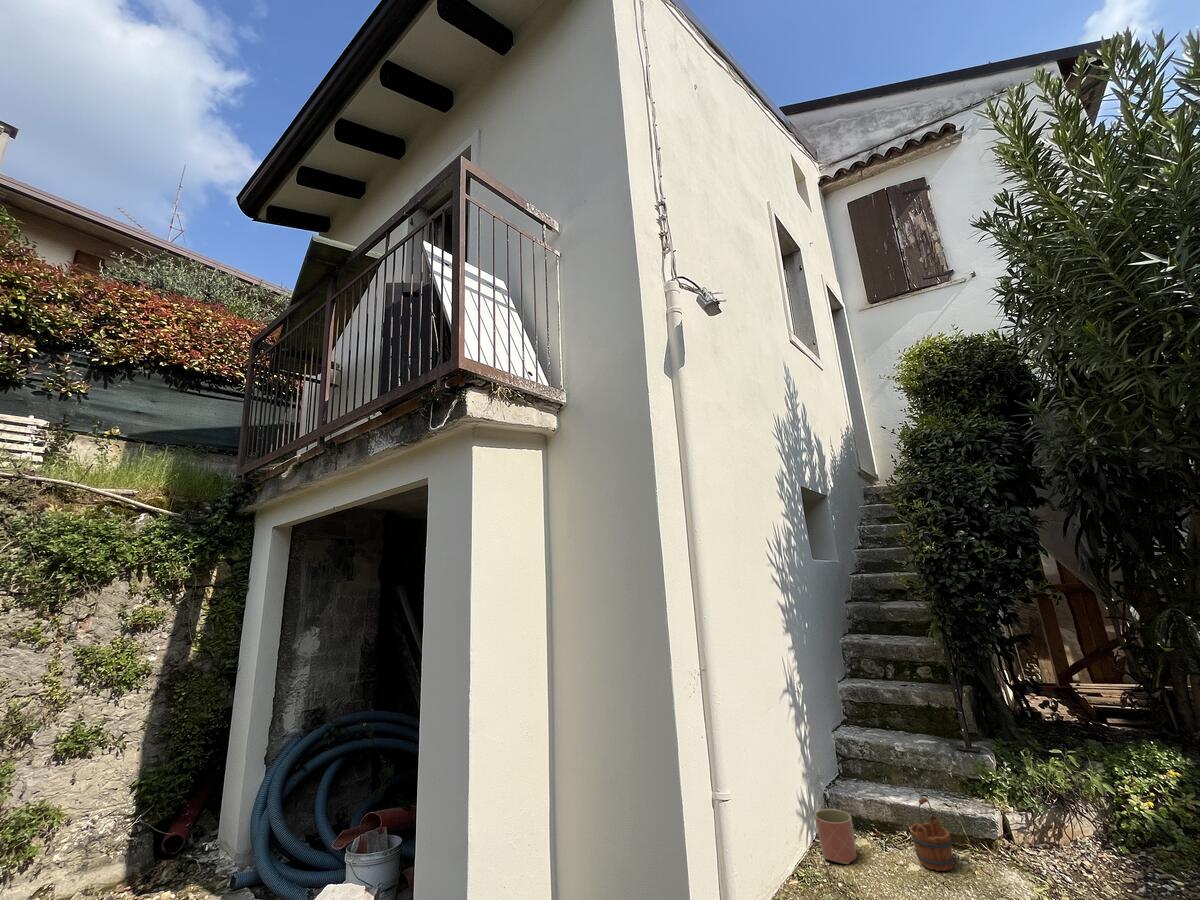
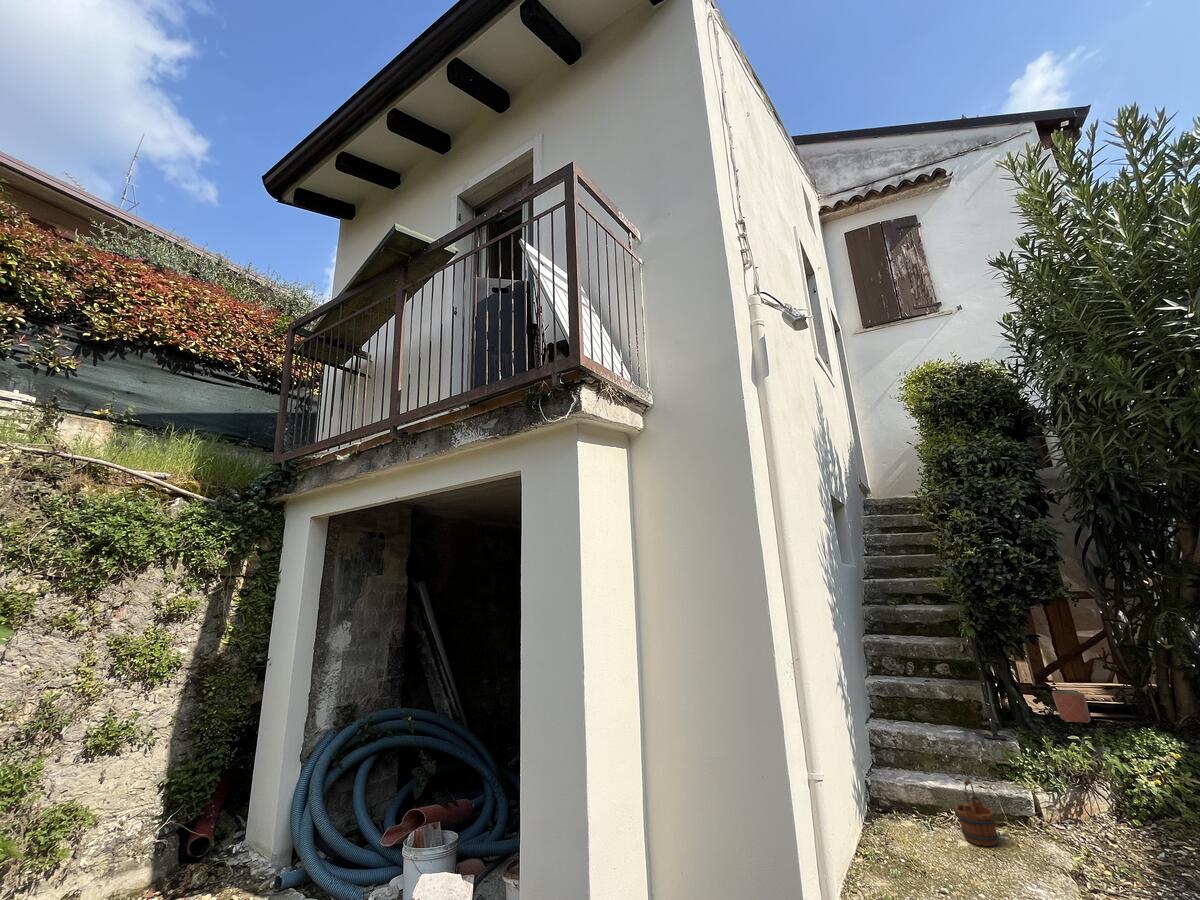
planter: present [815,809,857,864] -> present [1052,691,1091,723]

